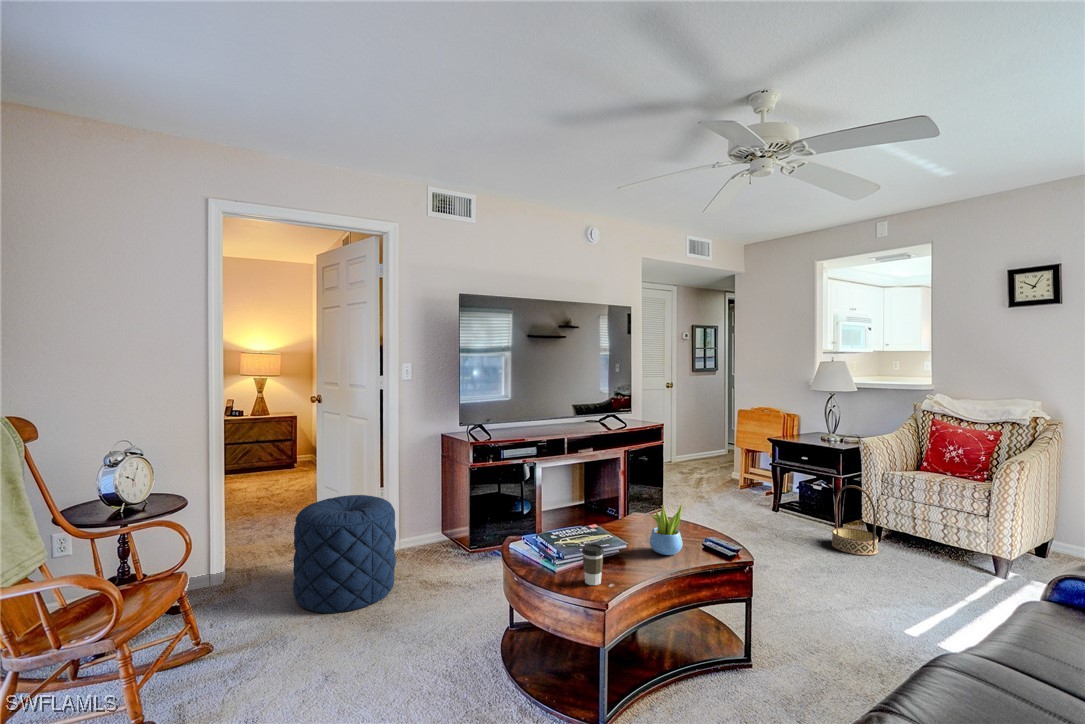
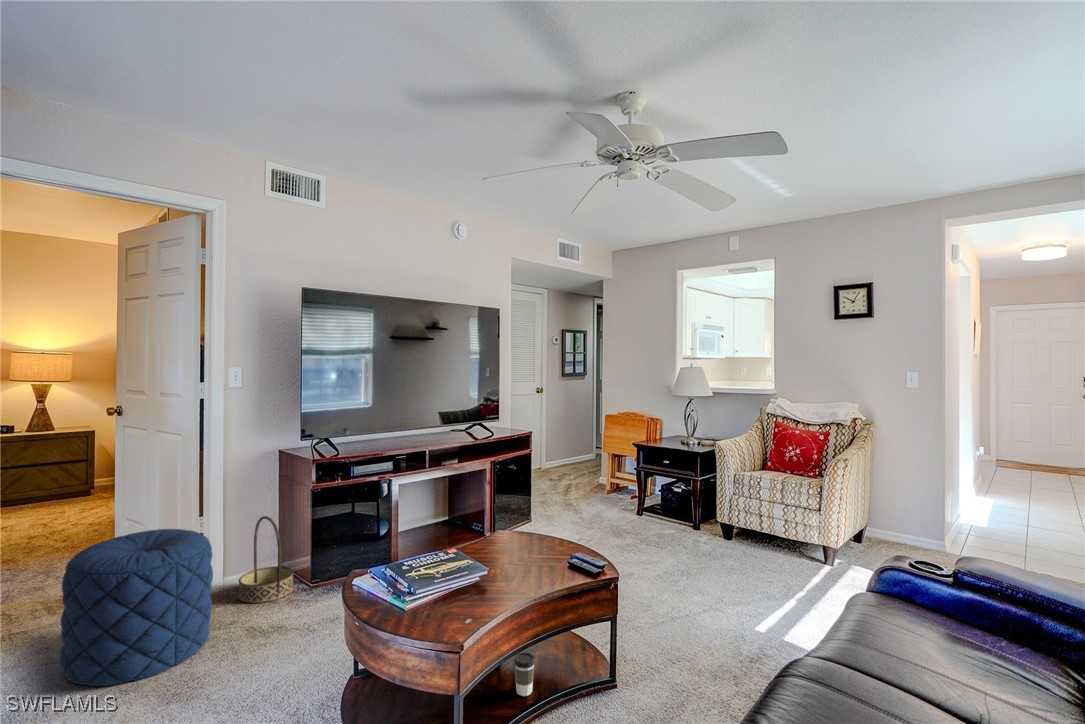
basket: present [832,485,878,555] -> present [239,516,294,603]
succulent plant: present [649,504,682,555] -> none [513,520,548,577]
coffee cup: present [582,544,604,585] -> present [514,652,535,696]

